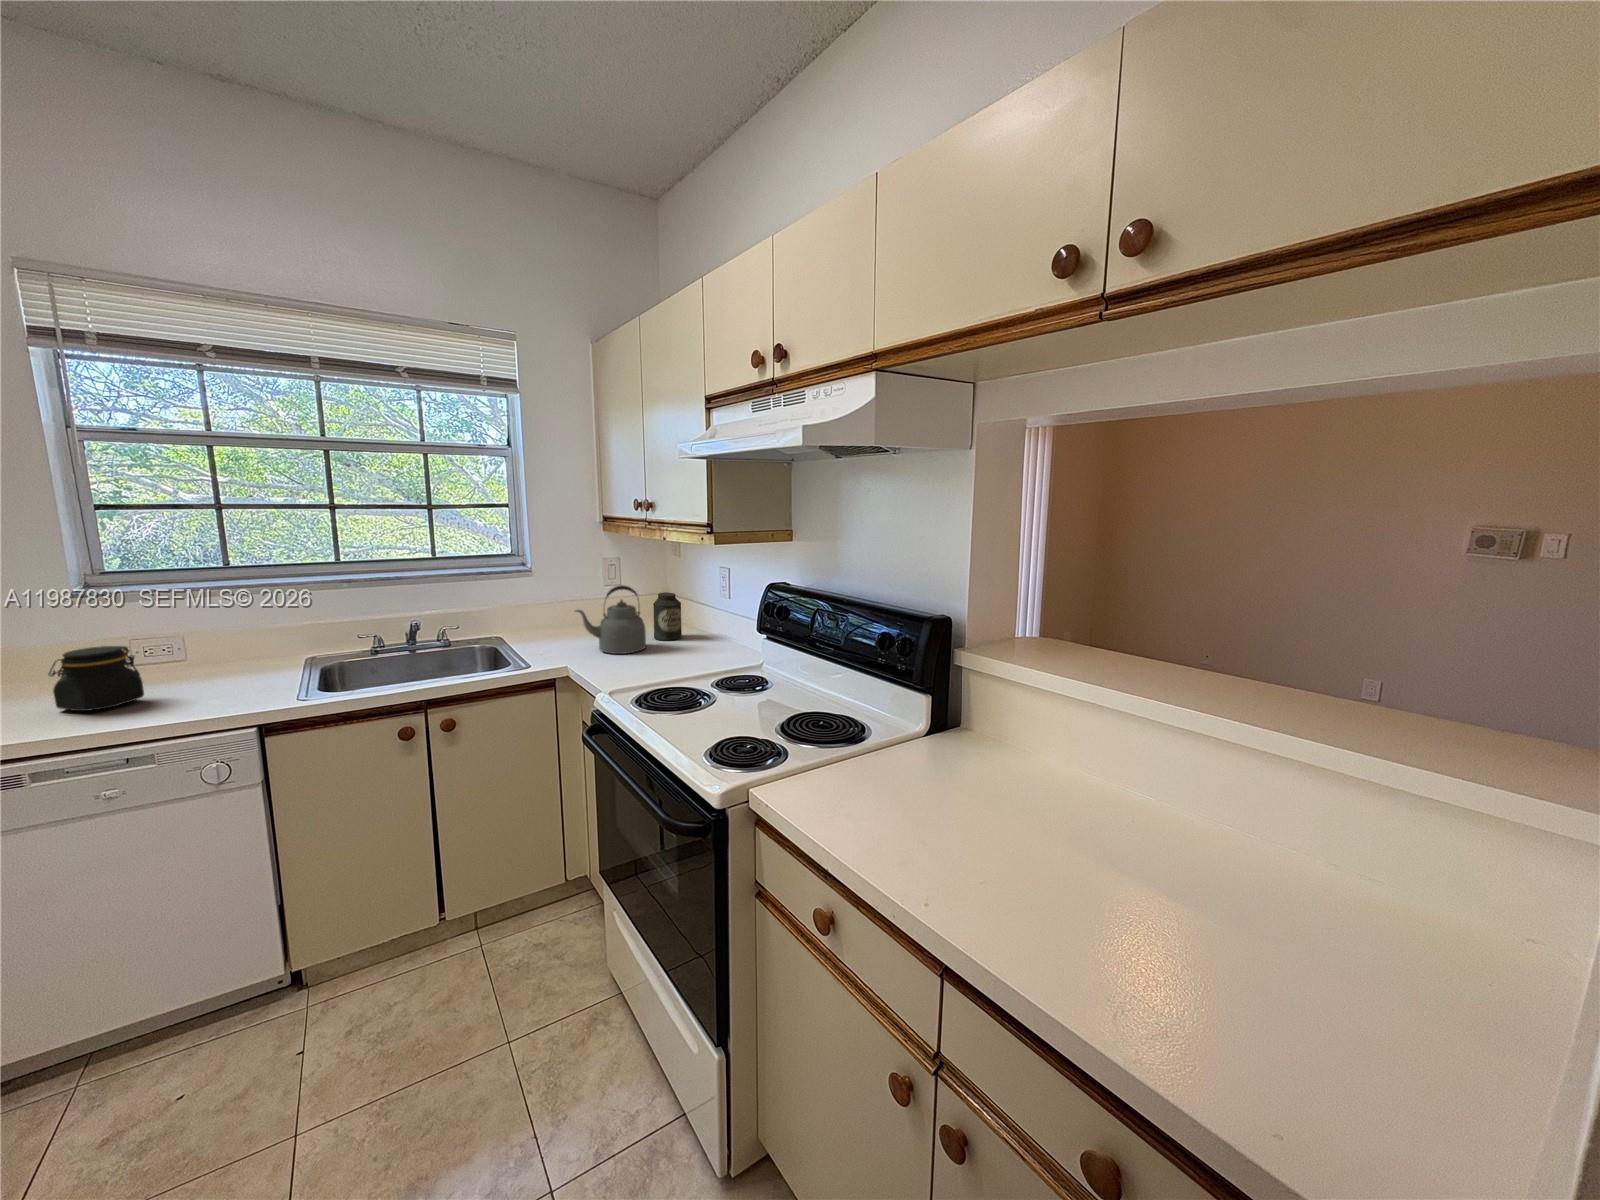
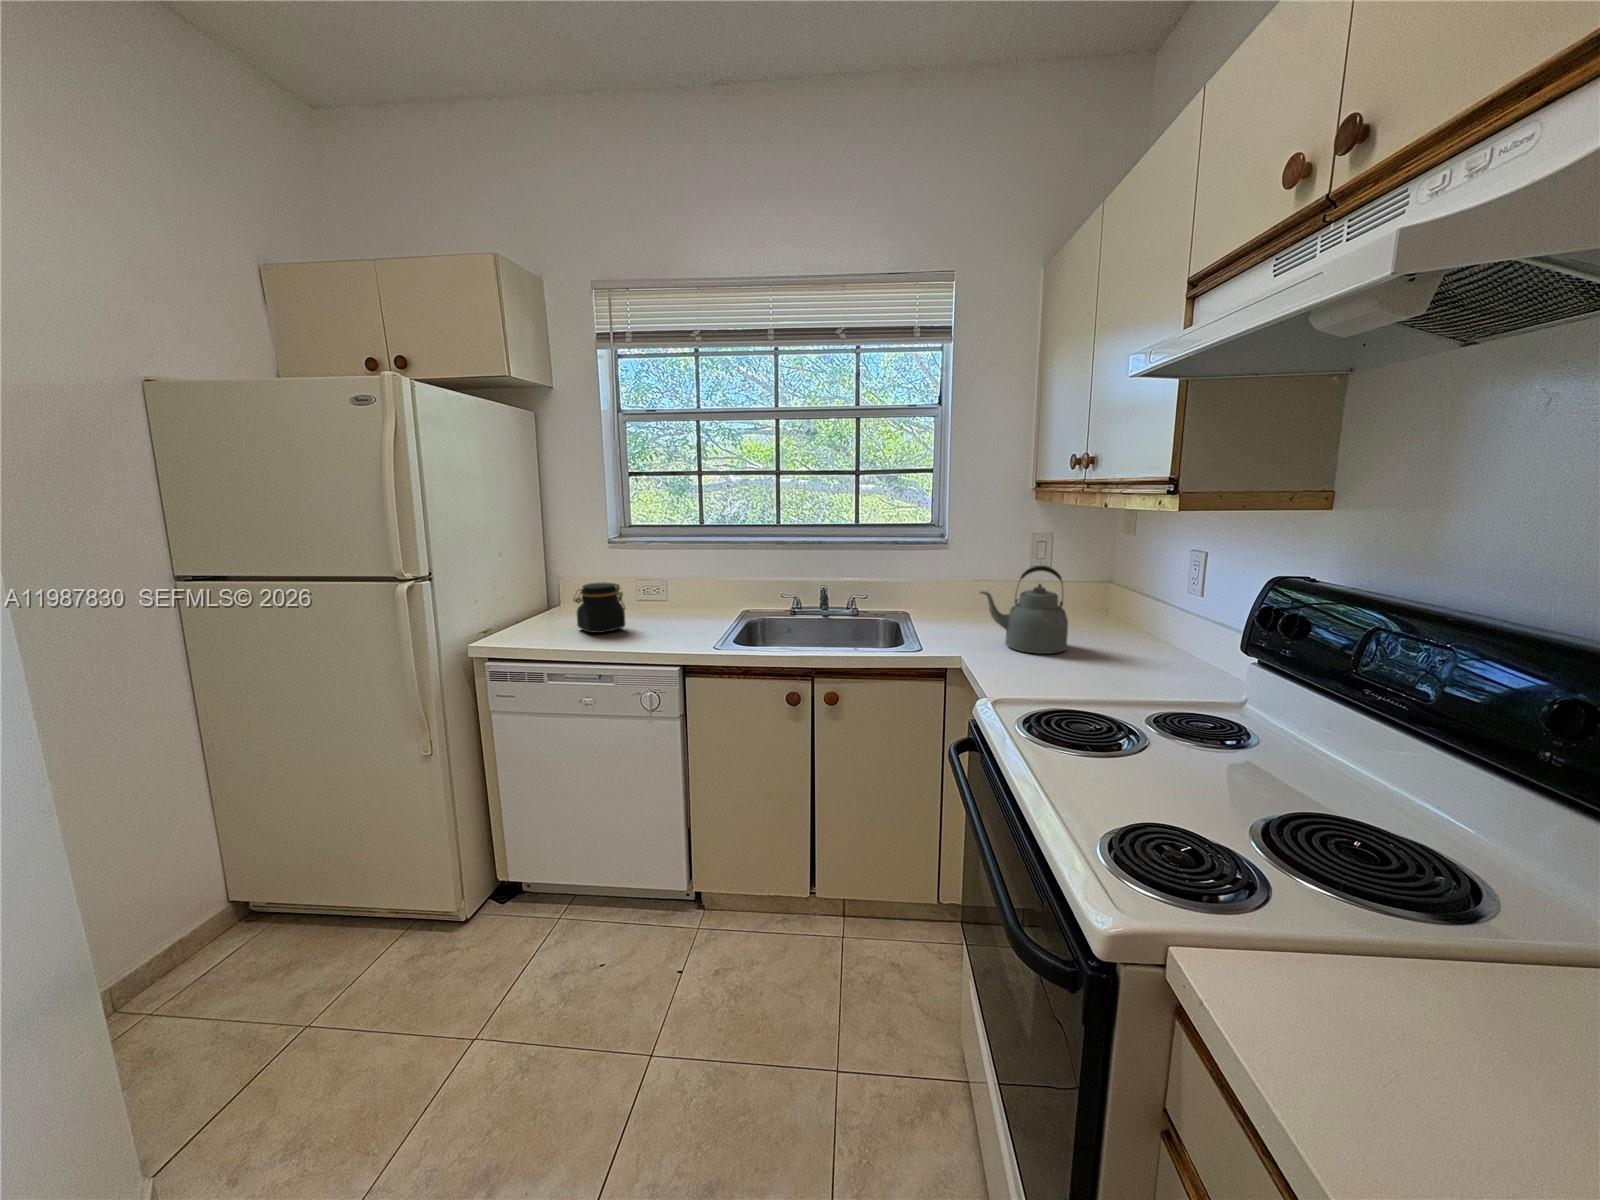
canister: present [653,593,682,641] -> none [1082,580,1126,645]

